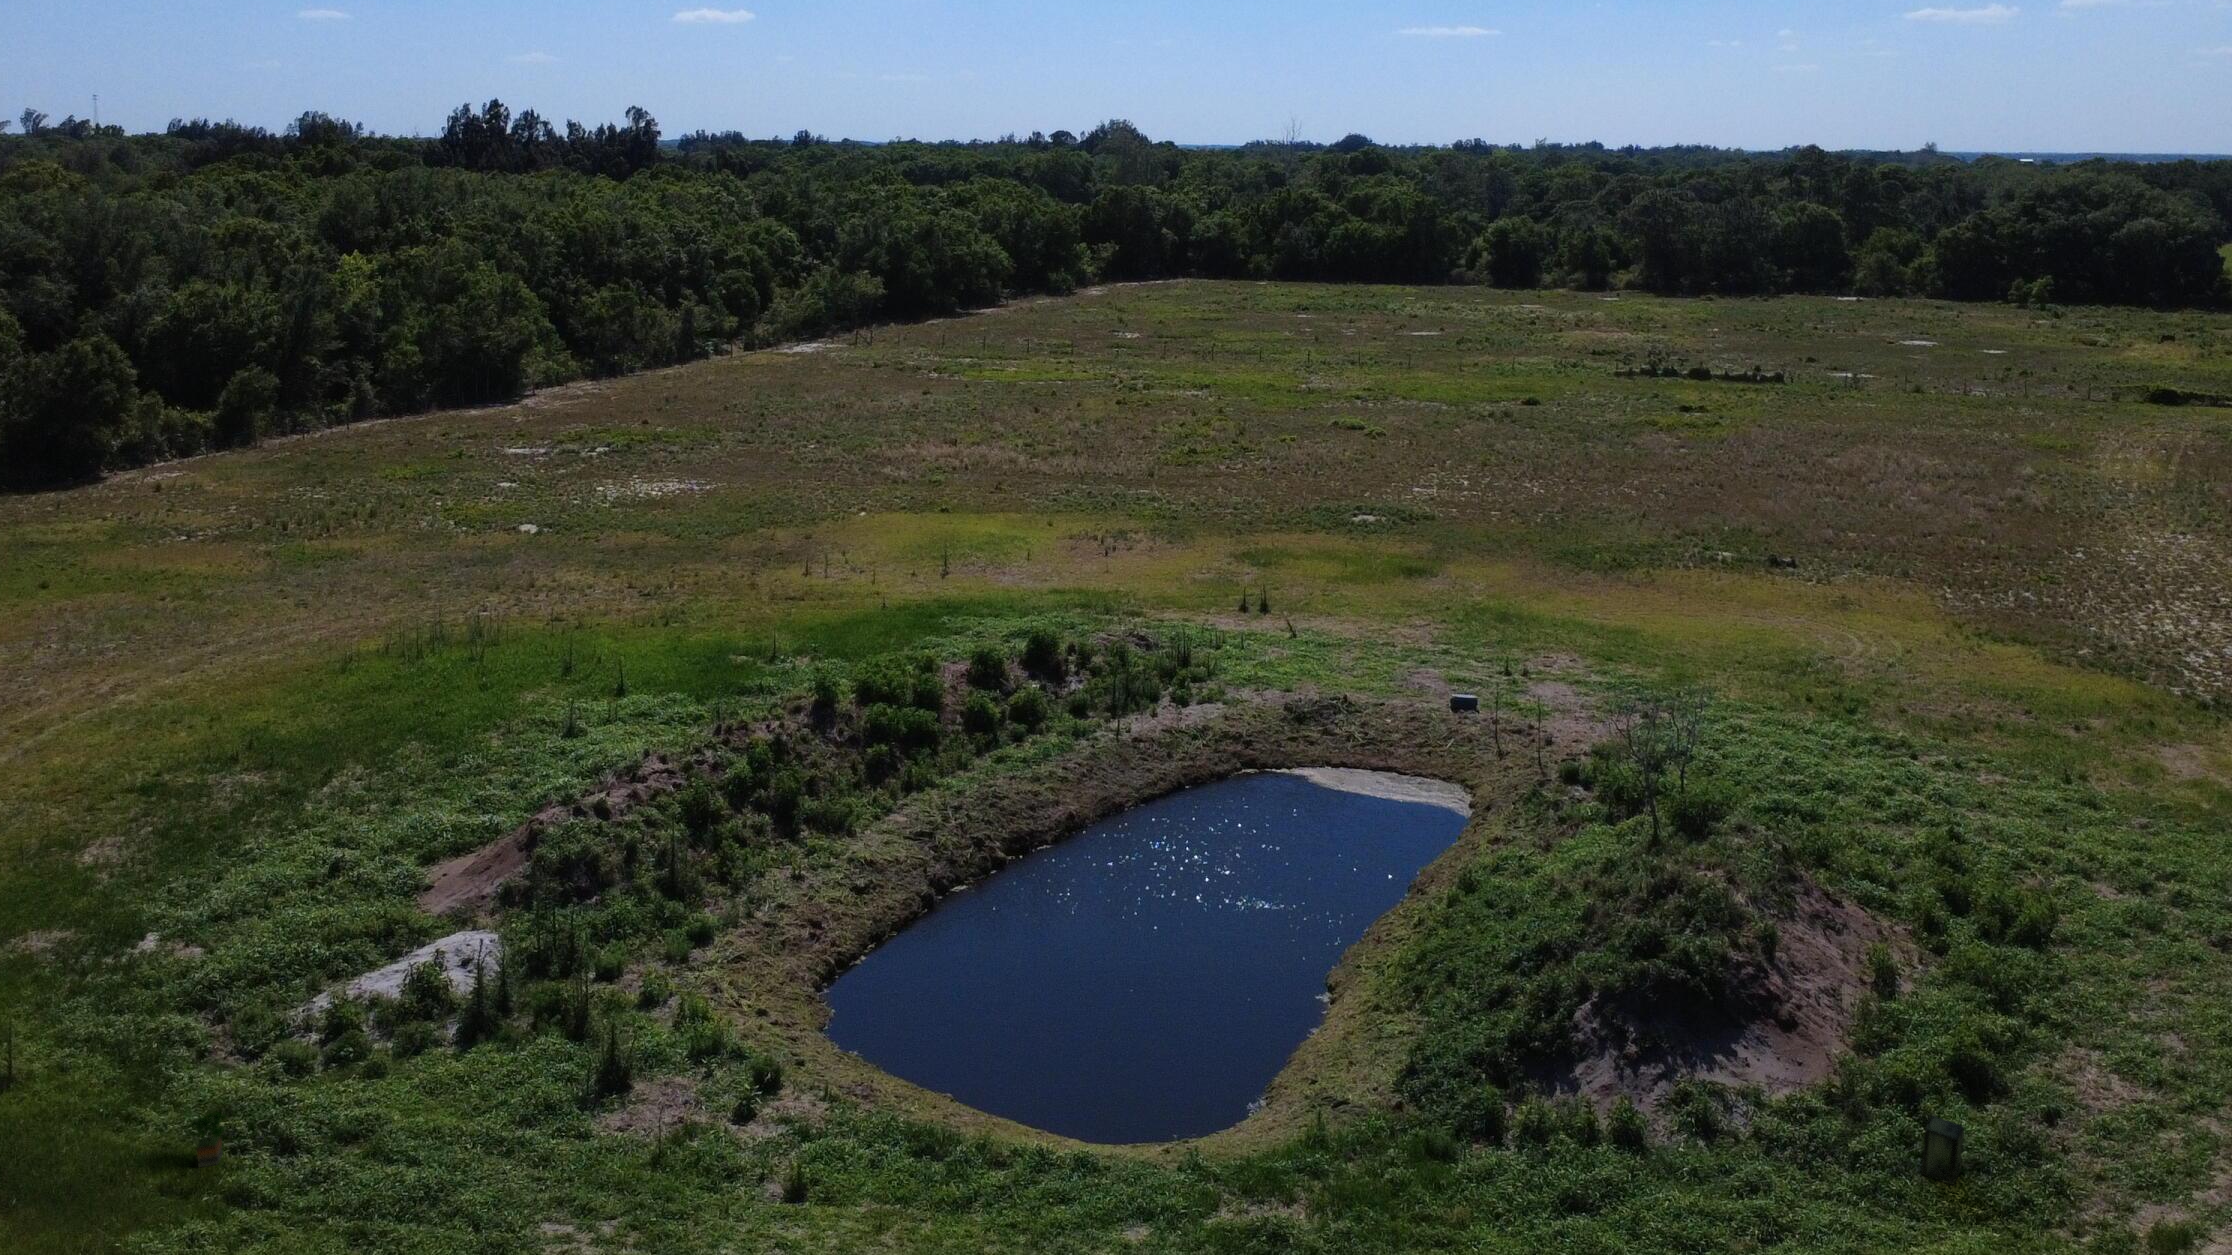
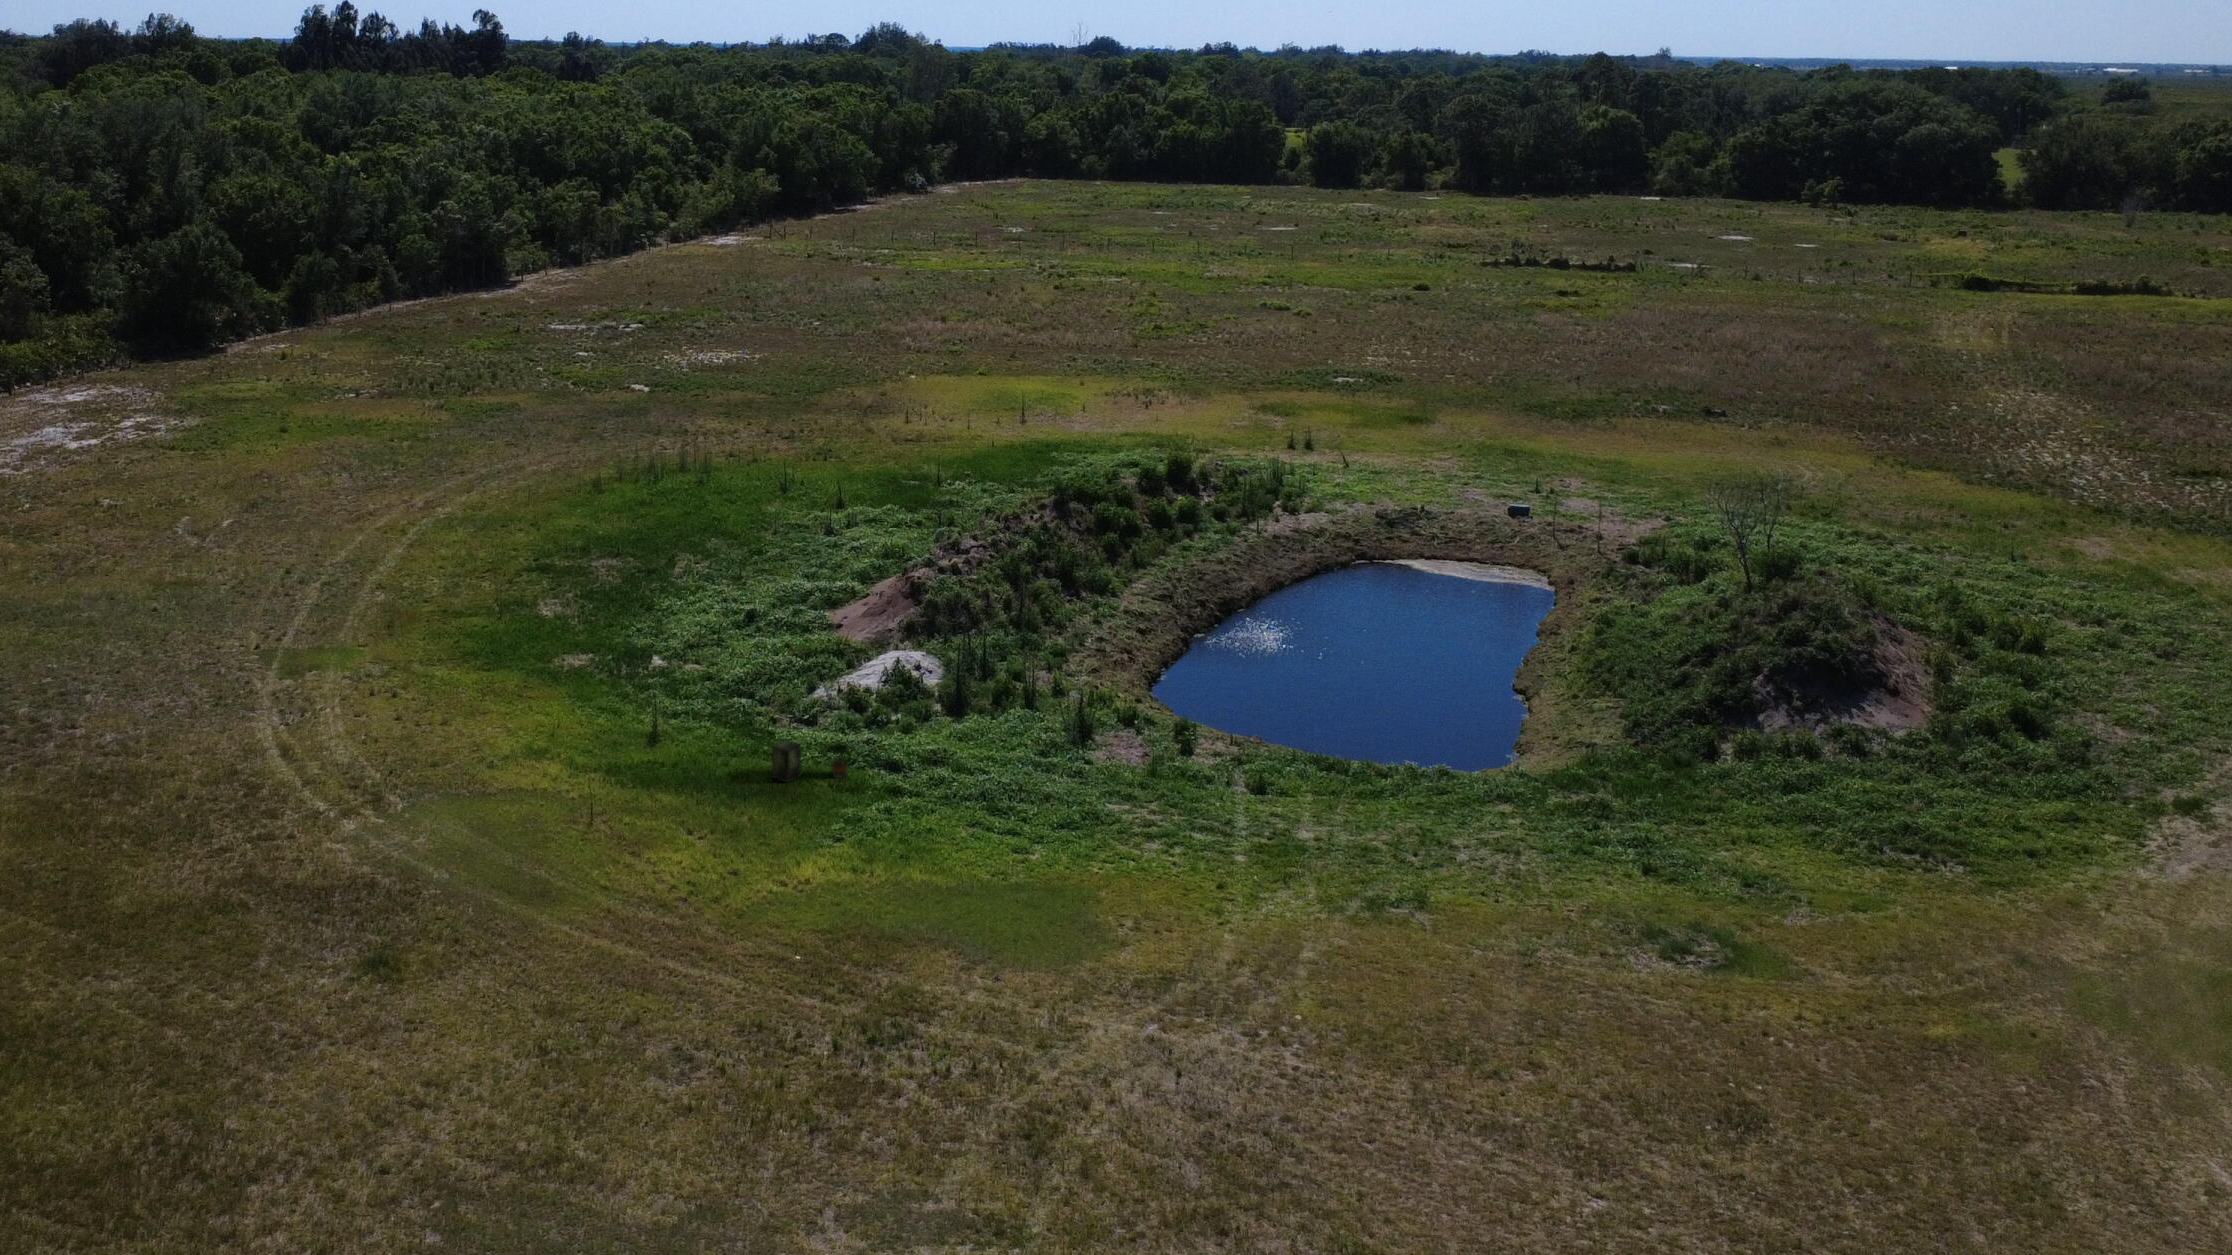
storage box: present [1921,1116,1964,1186] -> present [771,740,801,783]

